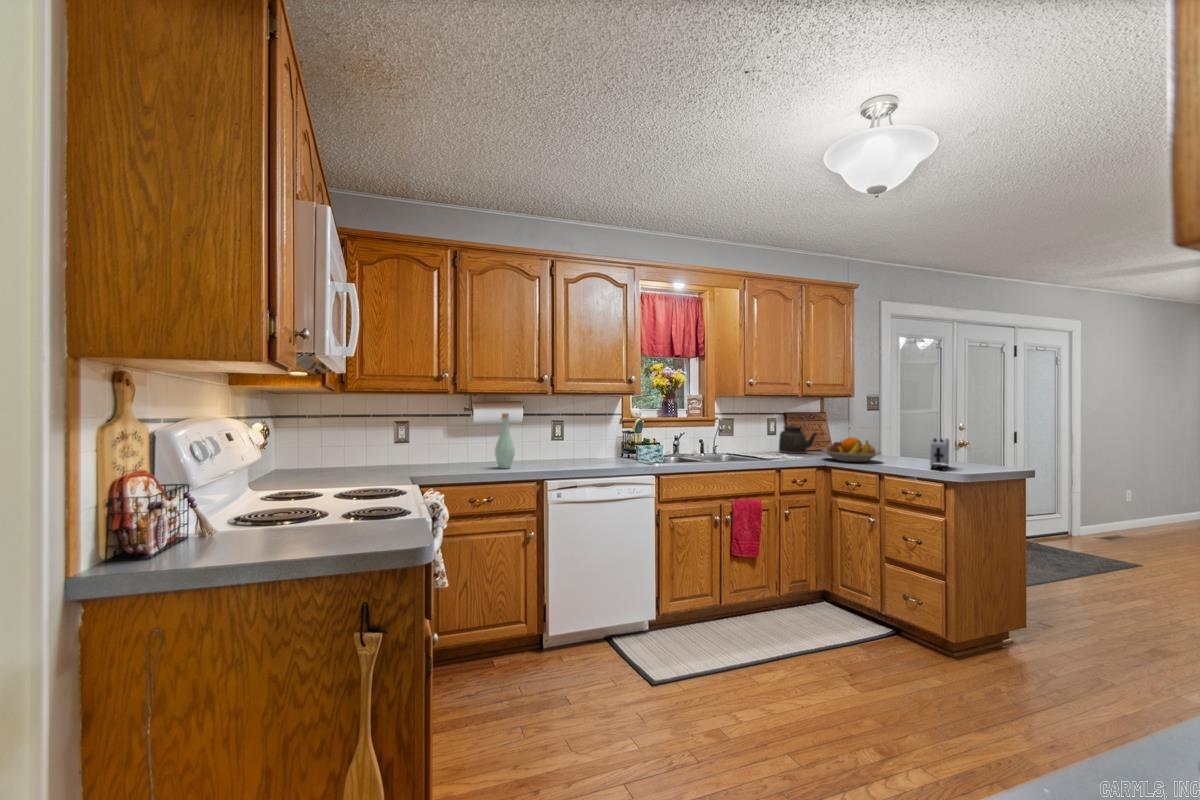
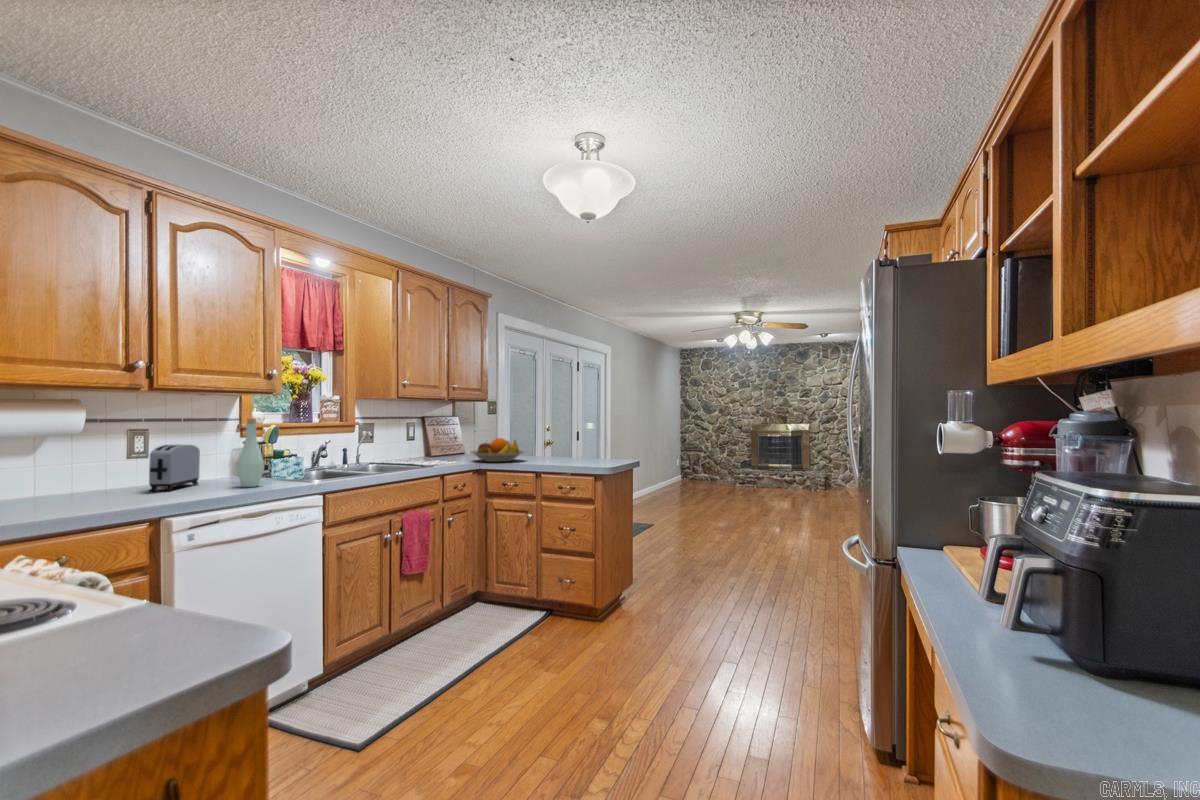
bottle: present [495,413,515,468] -> present [237,418,264,487]
kettle: present [779,417,817,454] -> none [416,419,458,459]
toaster: present [930,438,949,471] -> present [149,445,200,491]

